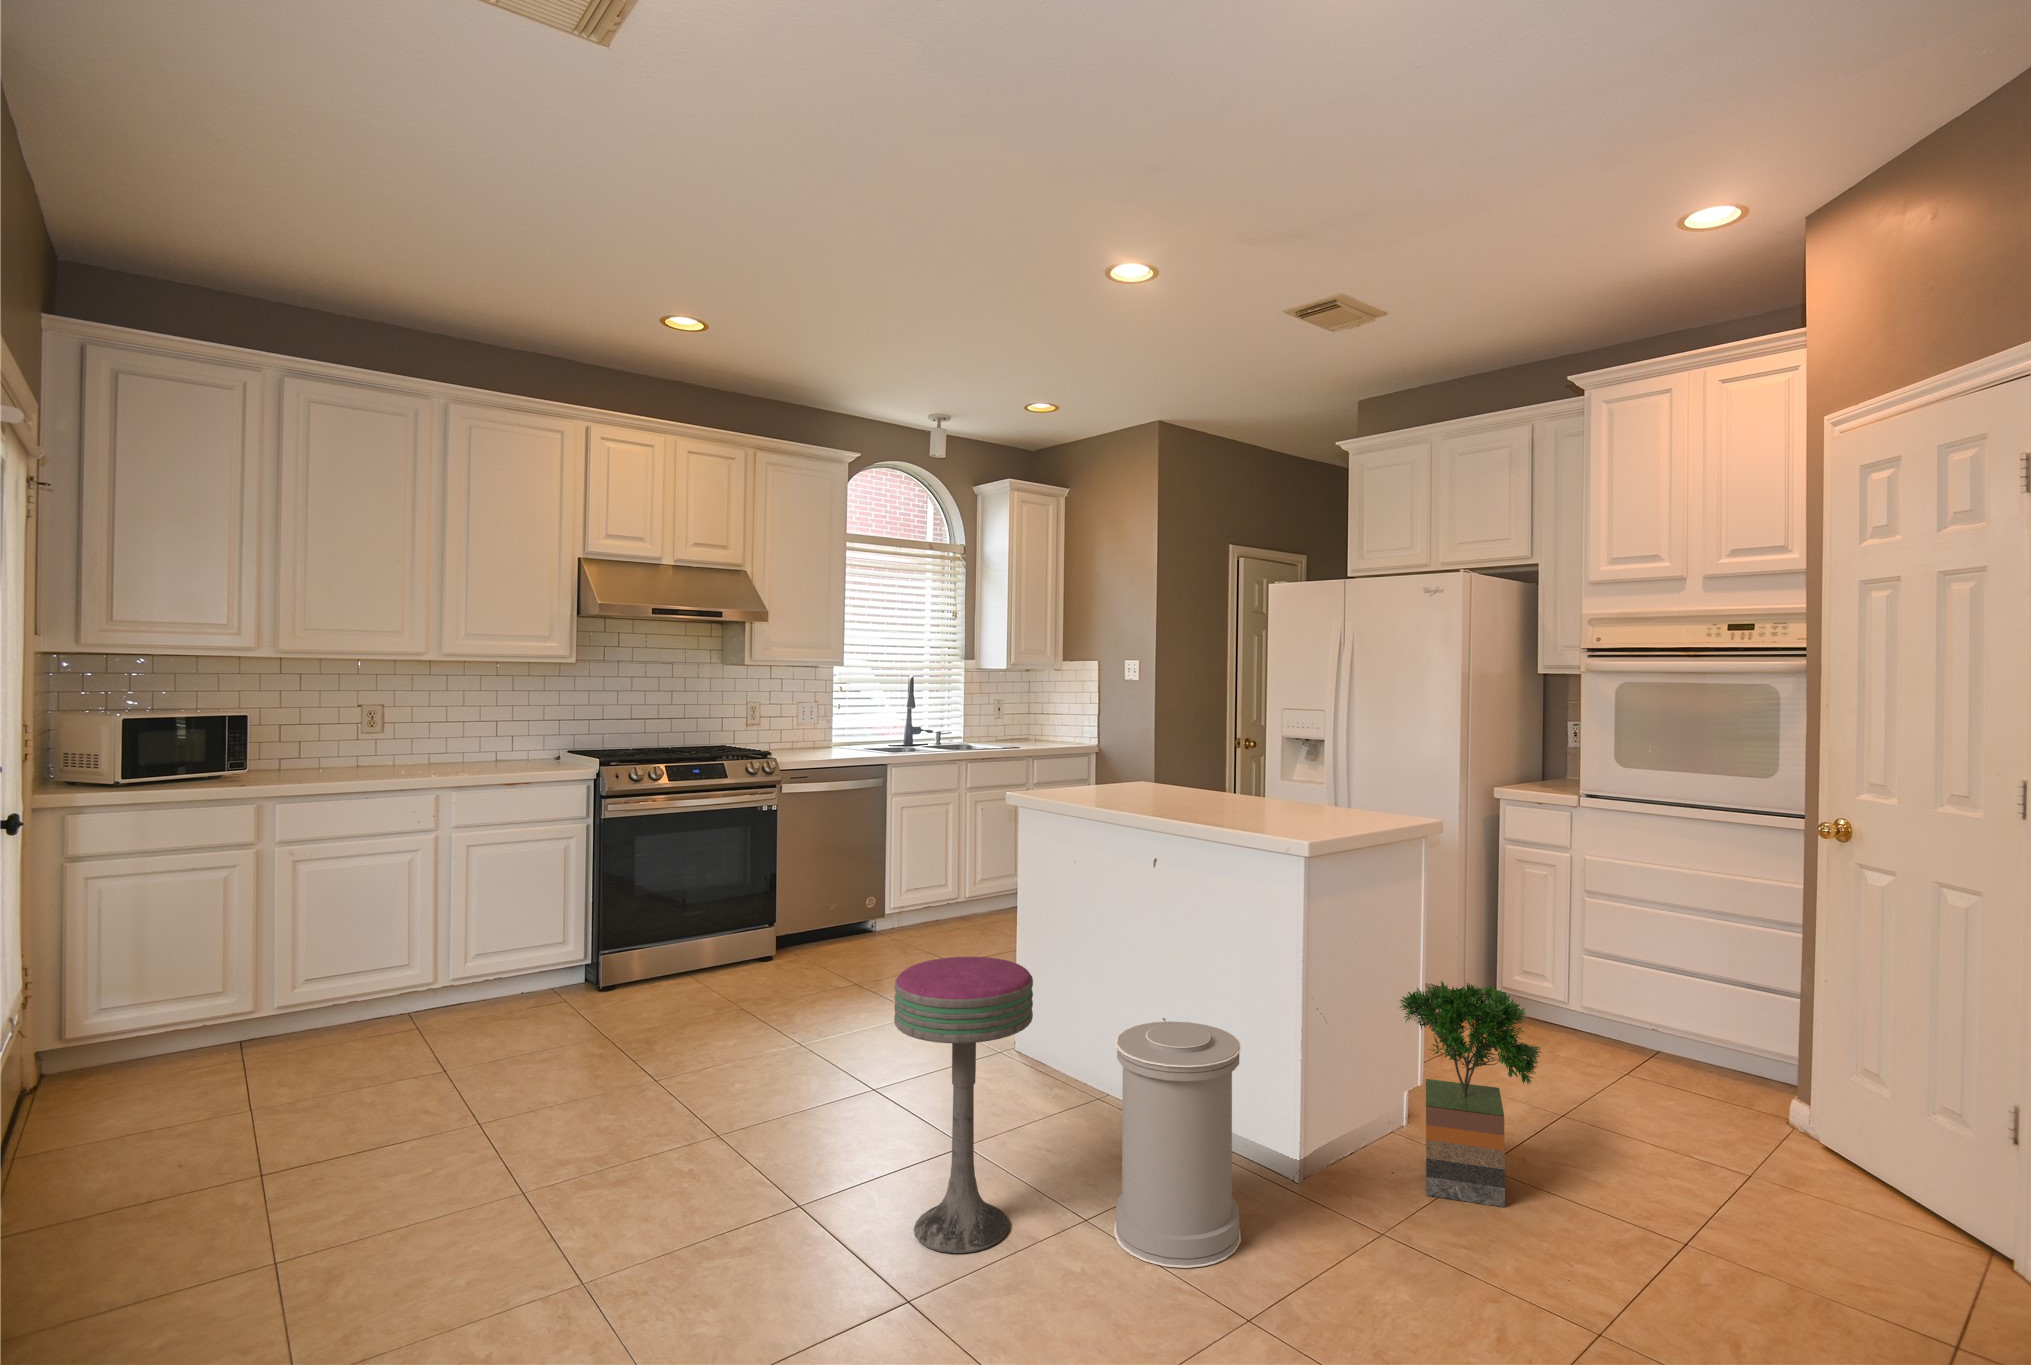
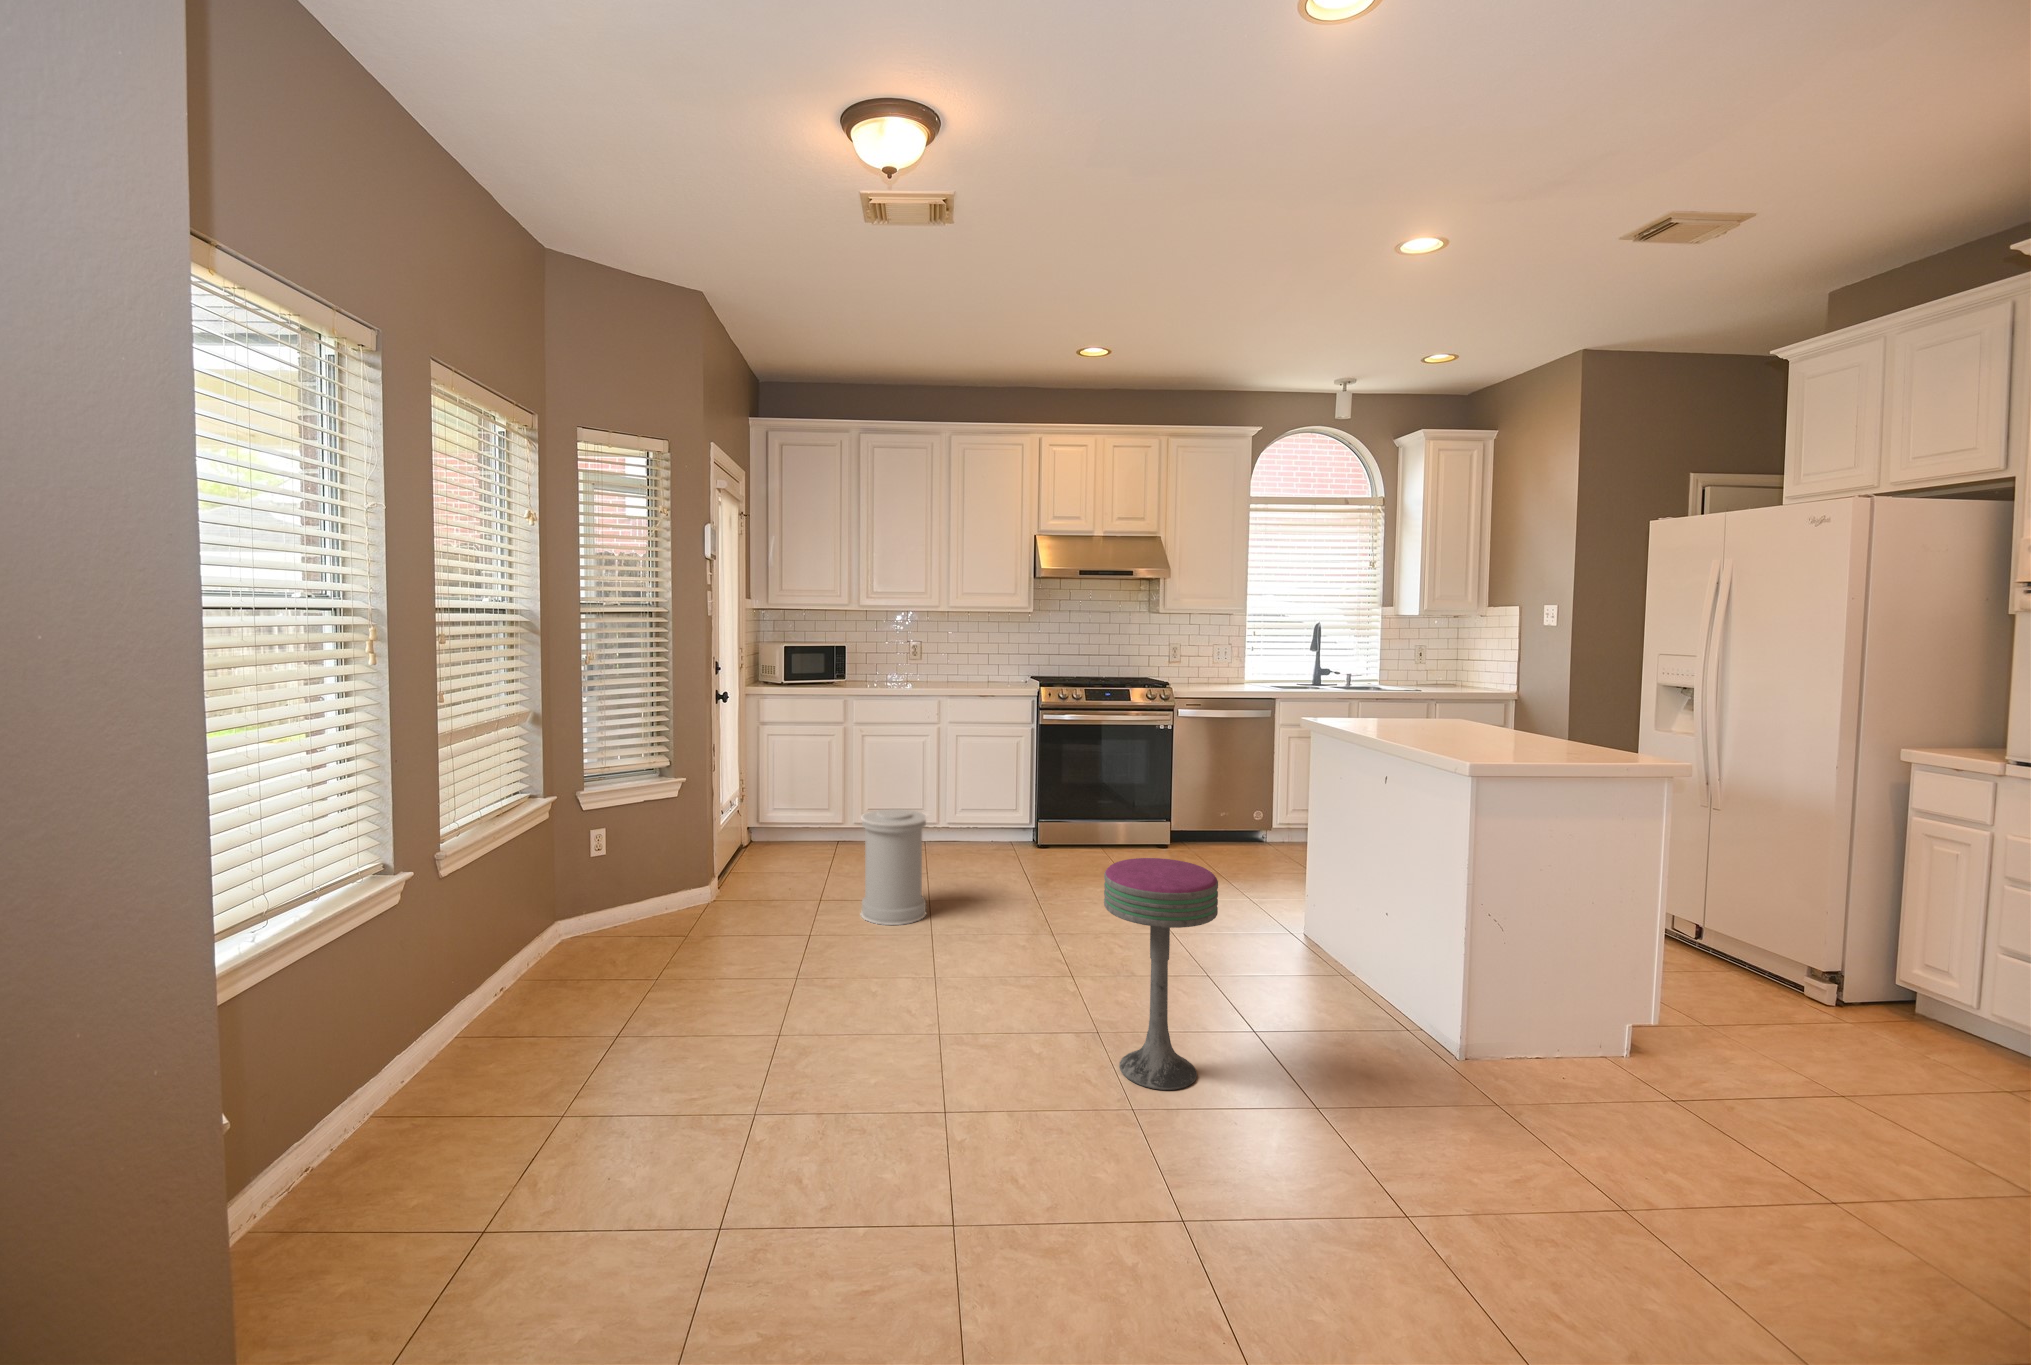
potted tree: present [1400,981,1541,1207] -> none [1642,987,1839,1262]
trash can: present [1114,1021,1241,1268] -> present [861,809,927,925]

